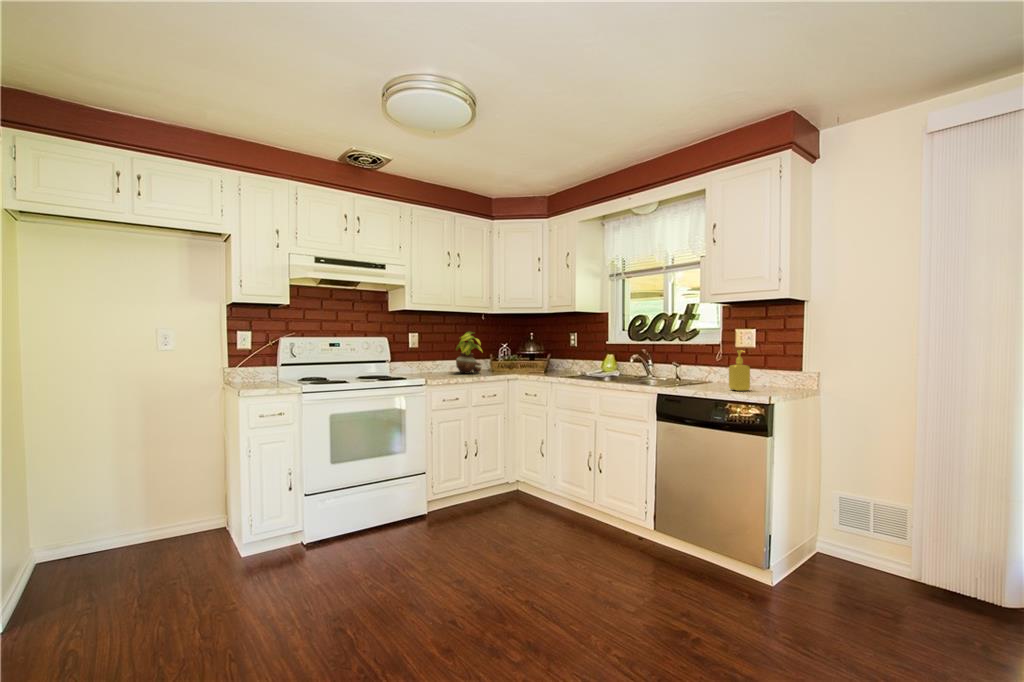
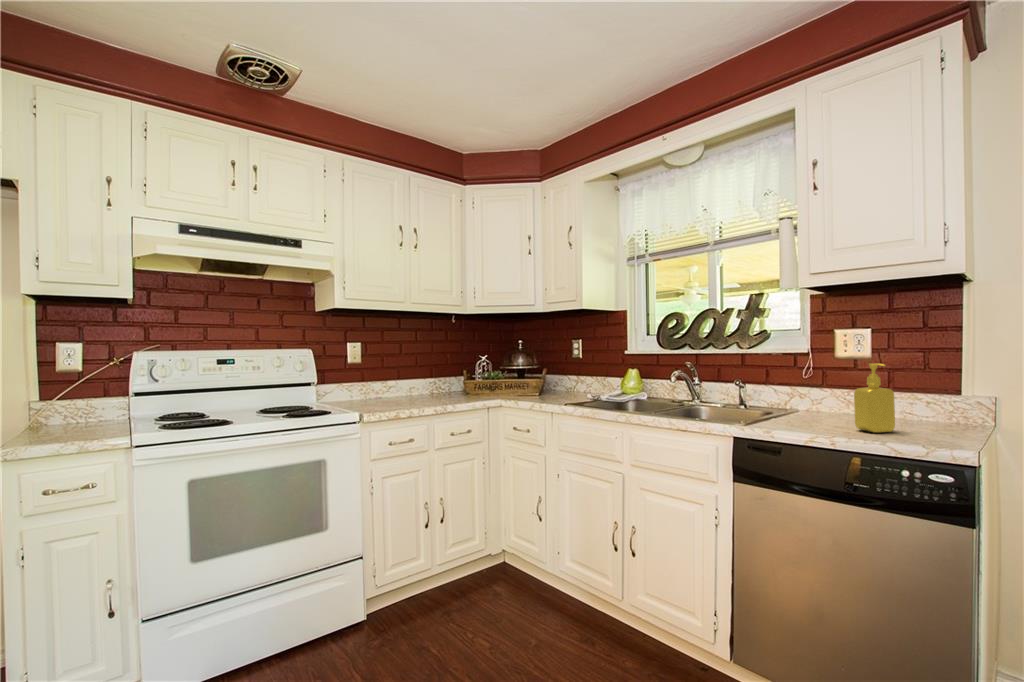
potted plant: present [456,332,483,374] -> none [413,339,453,398]

